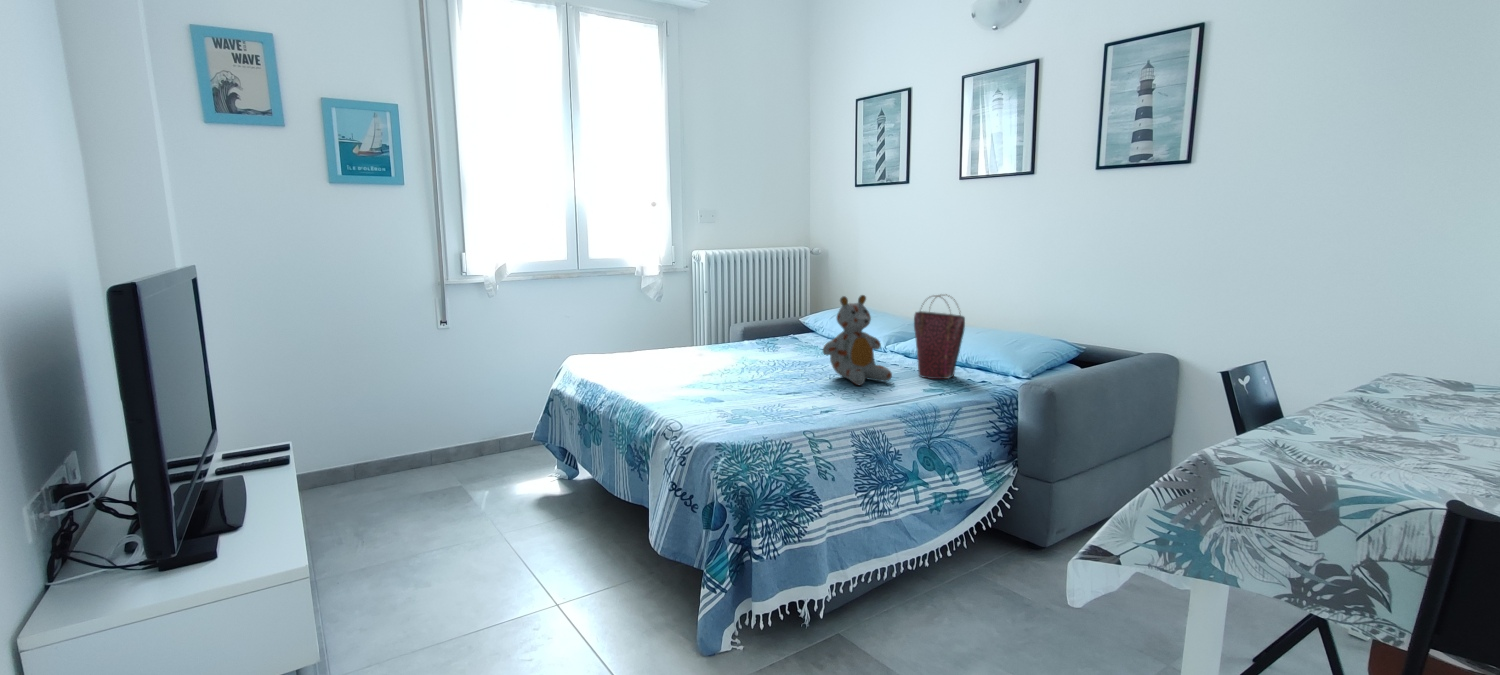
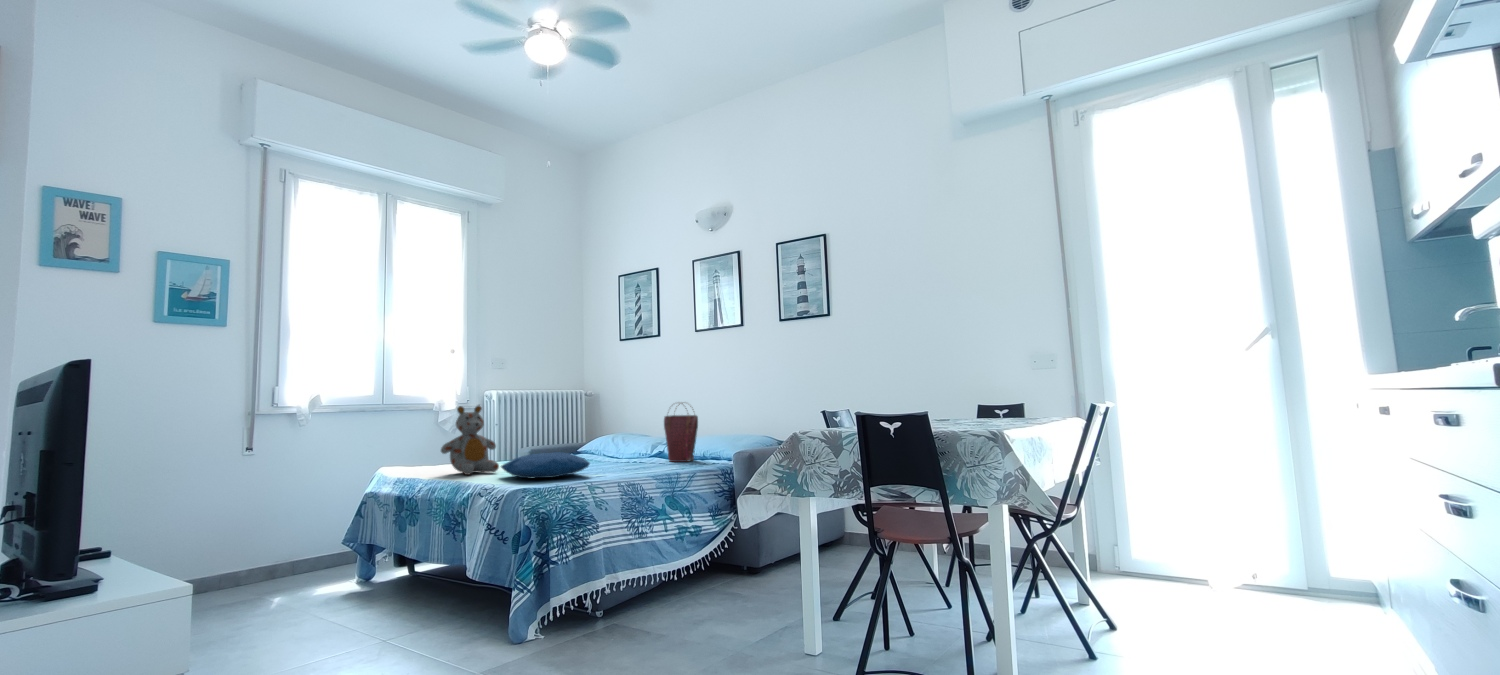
stuffed bear: present [823,295,892,385] -> present [441,406,499,475]
pillow: none [695,371,812,413] -> present [501,453,590,479]

